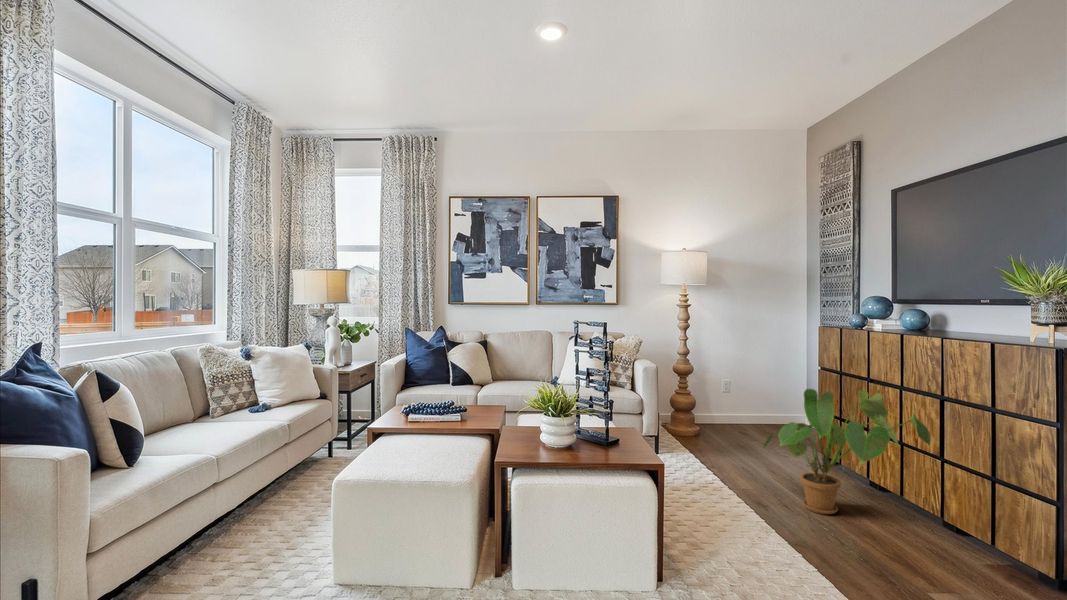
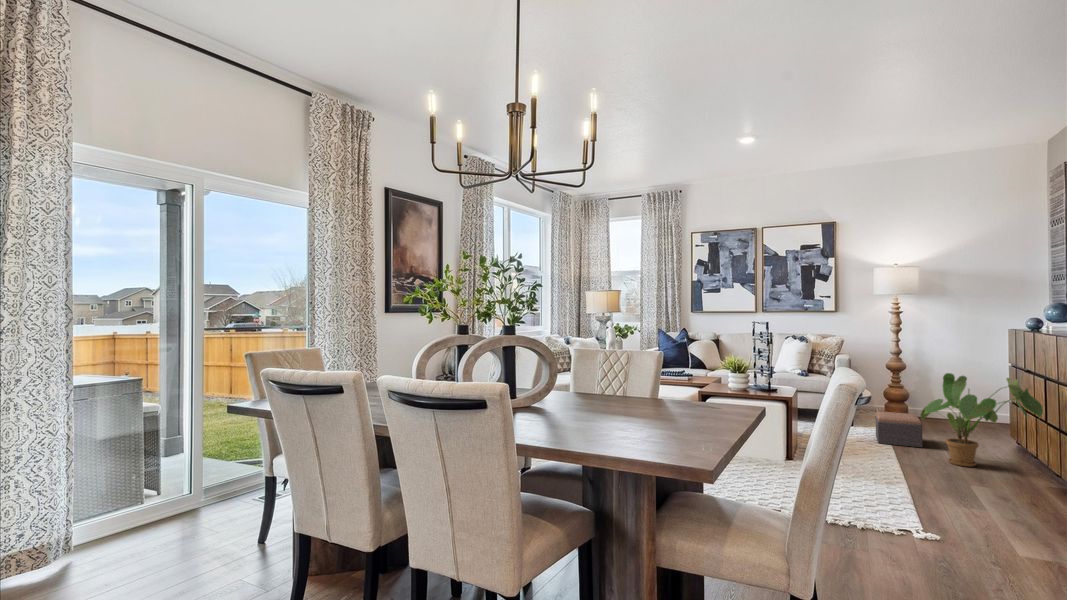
footstool: none [688,433,752,480] -> present [875,412,922,447]

